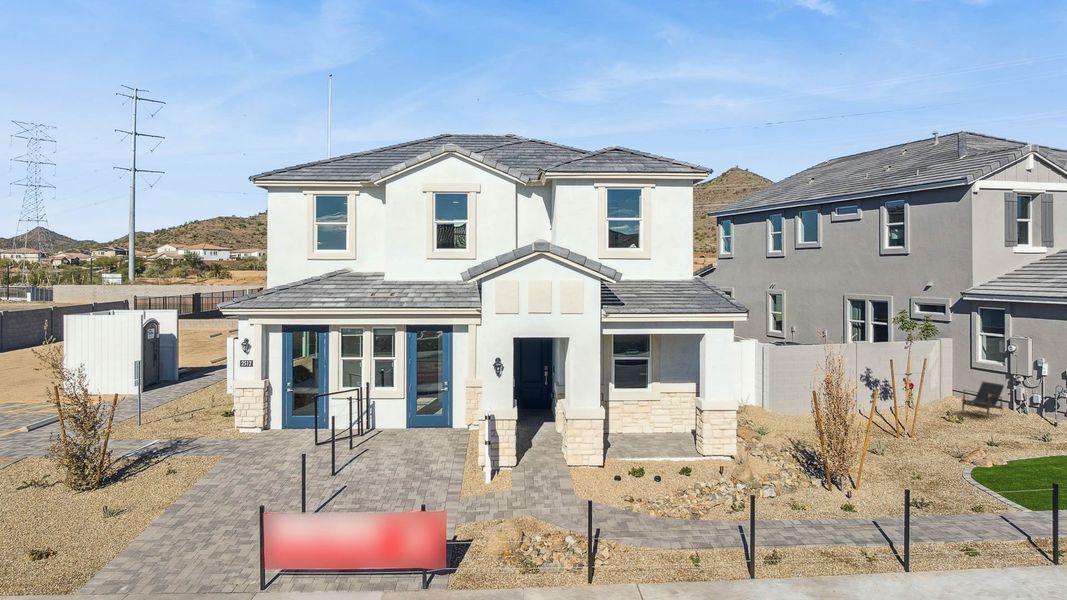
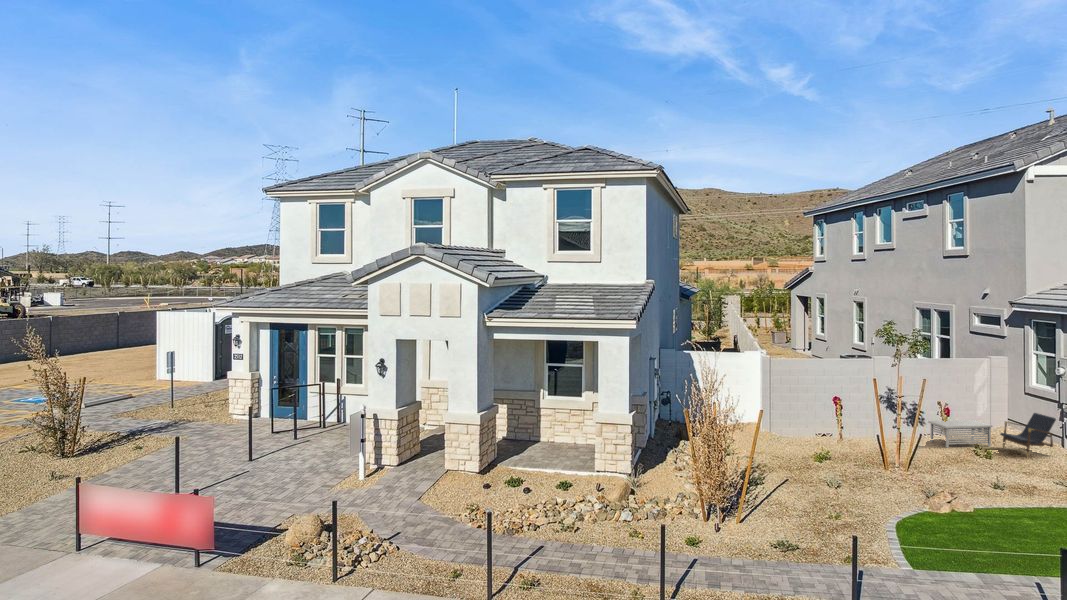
storage bench: none [905,390,954,414] -> present [928,420,993,448]

